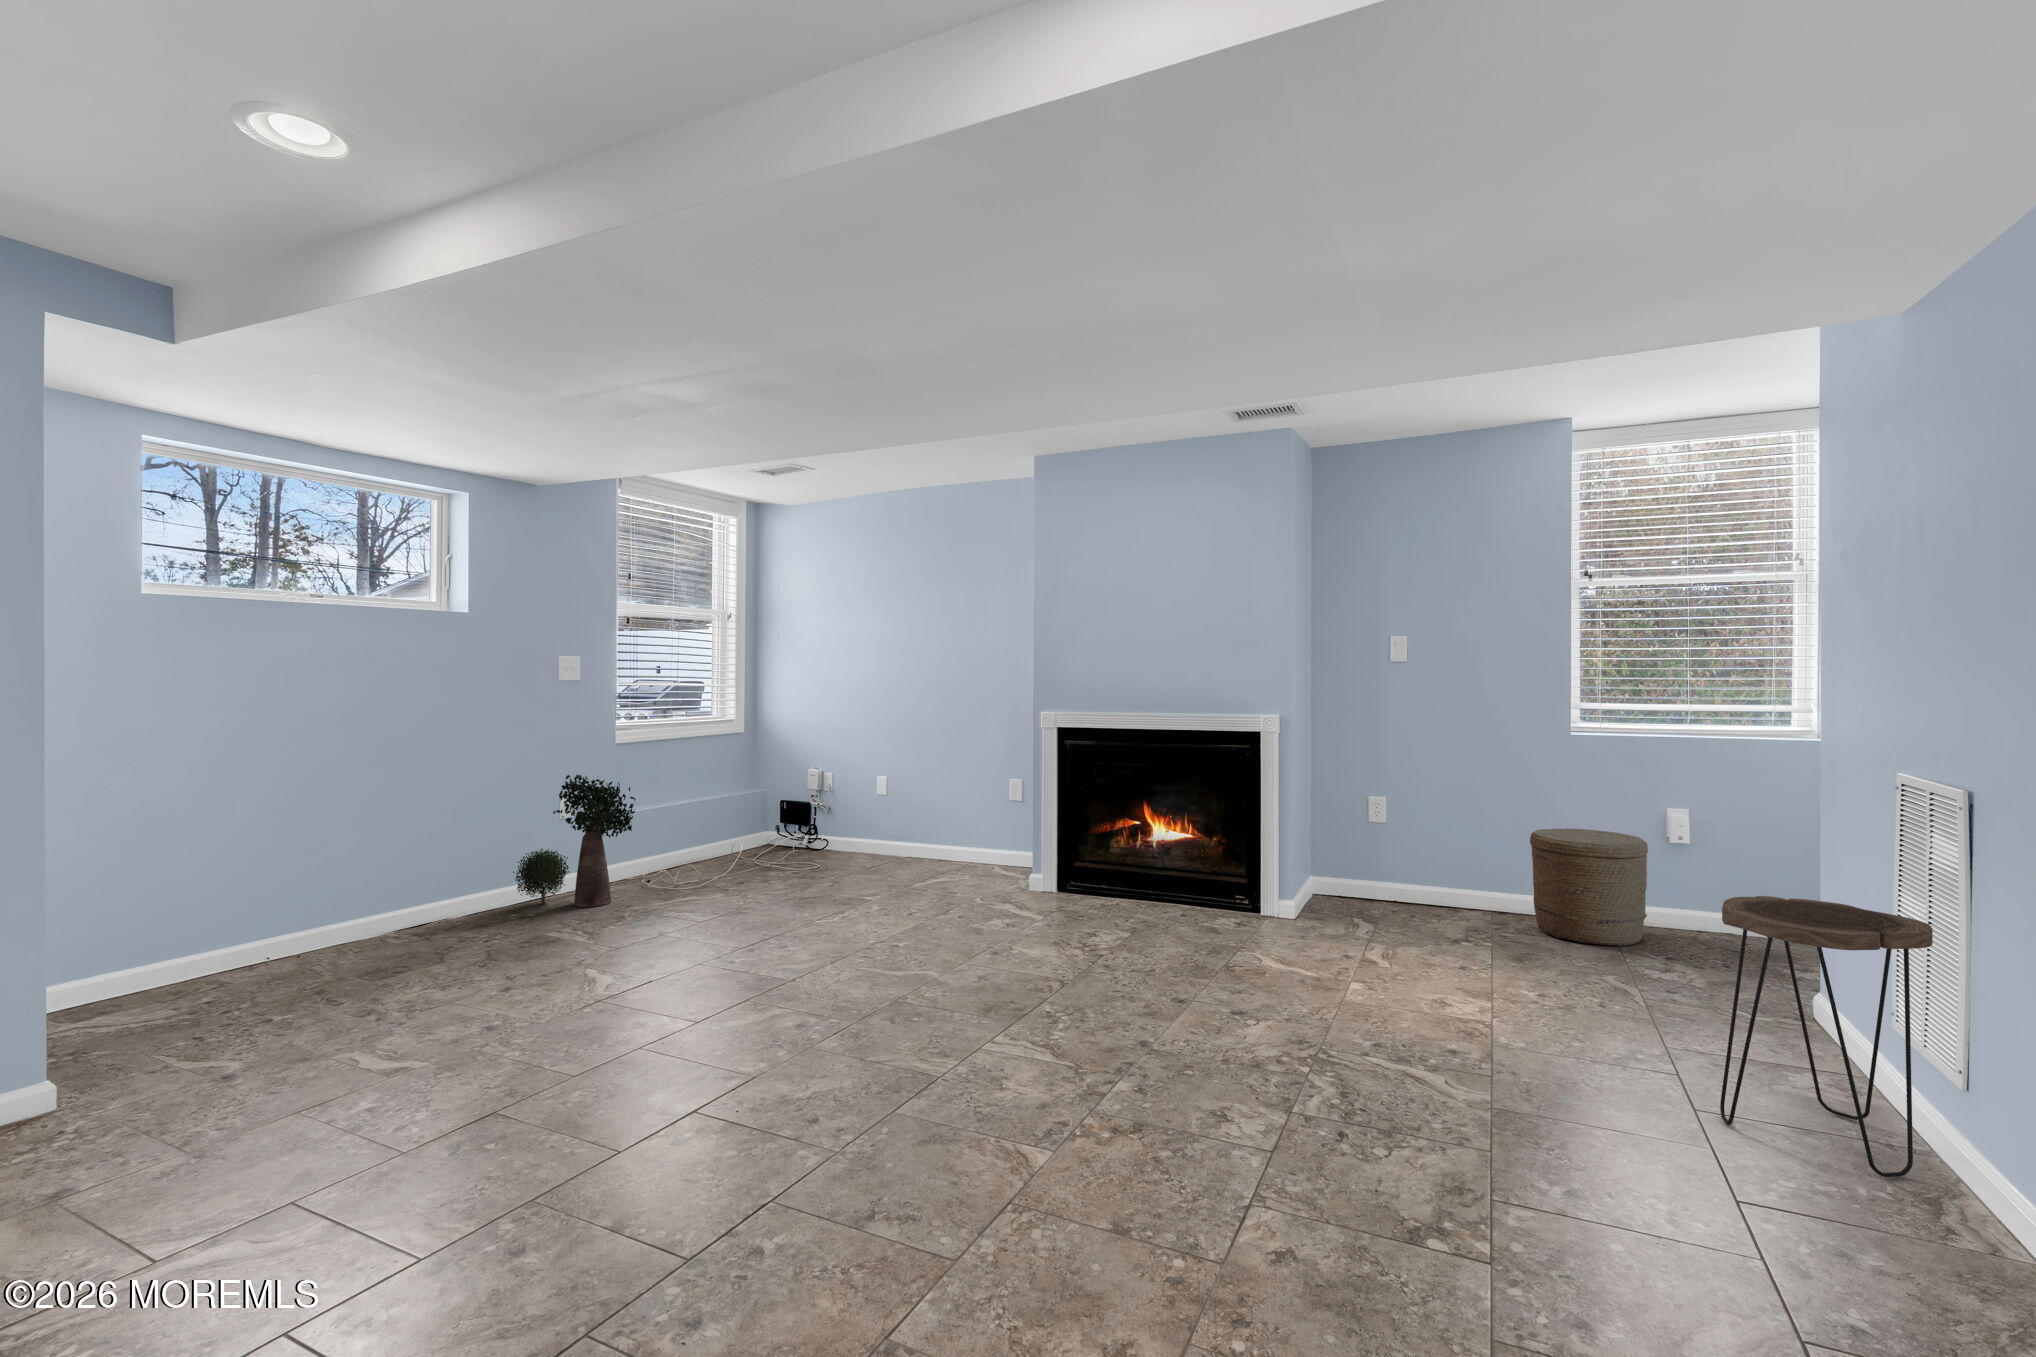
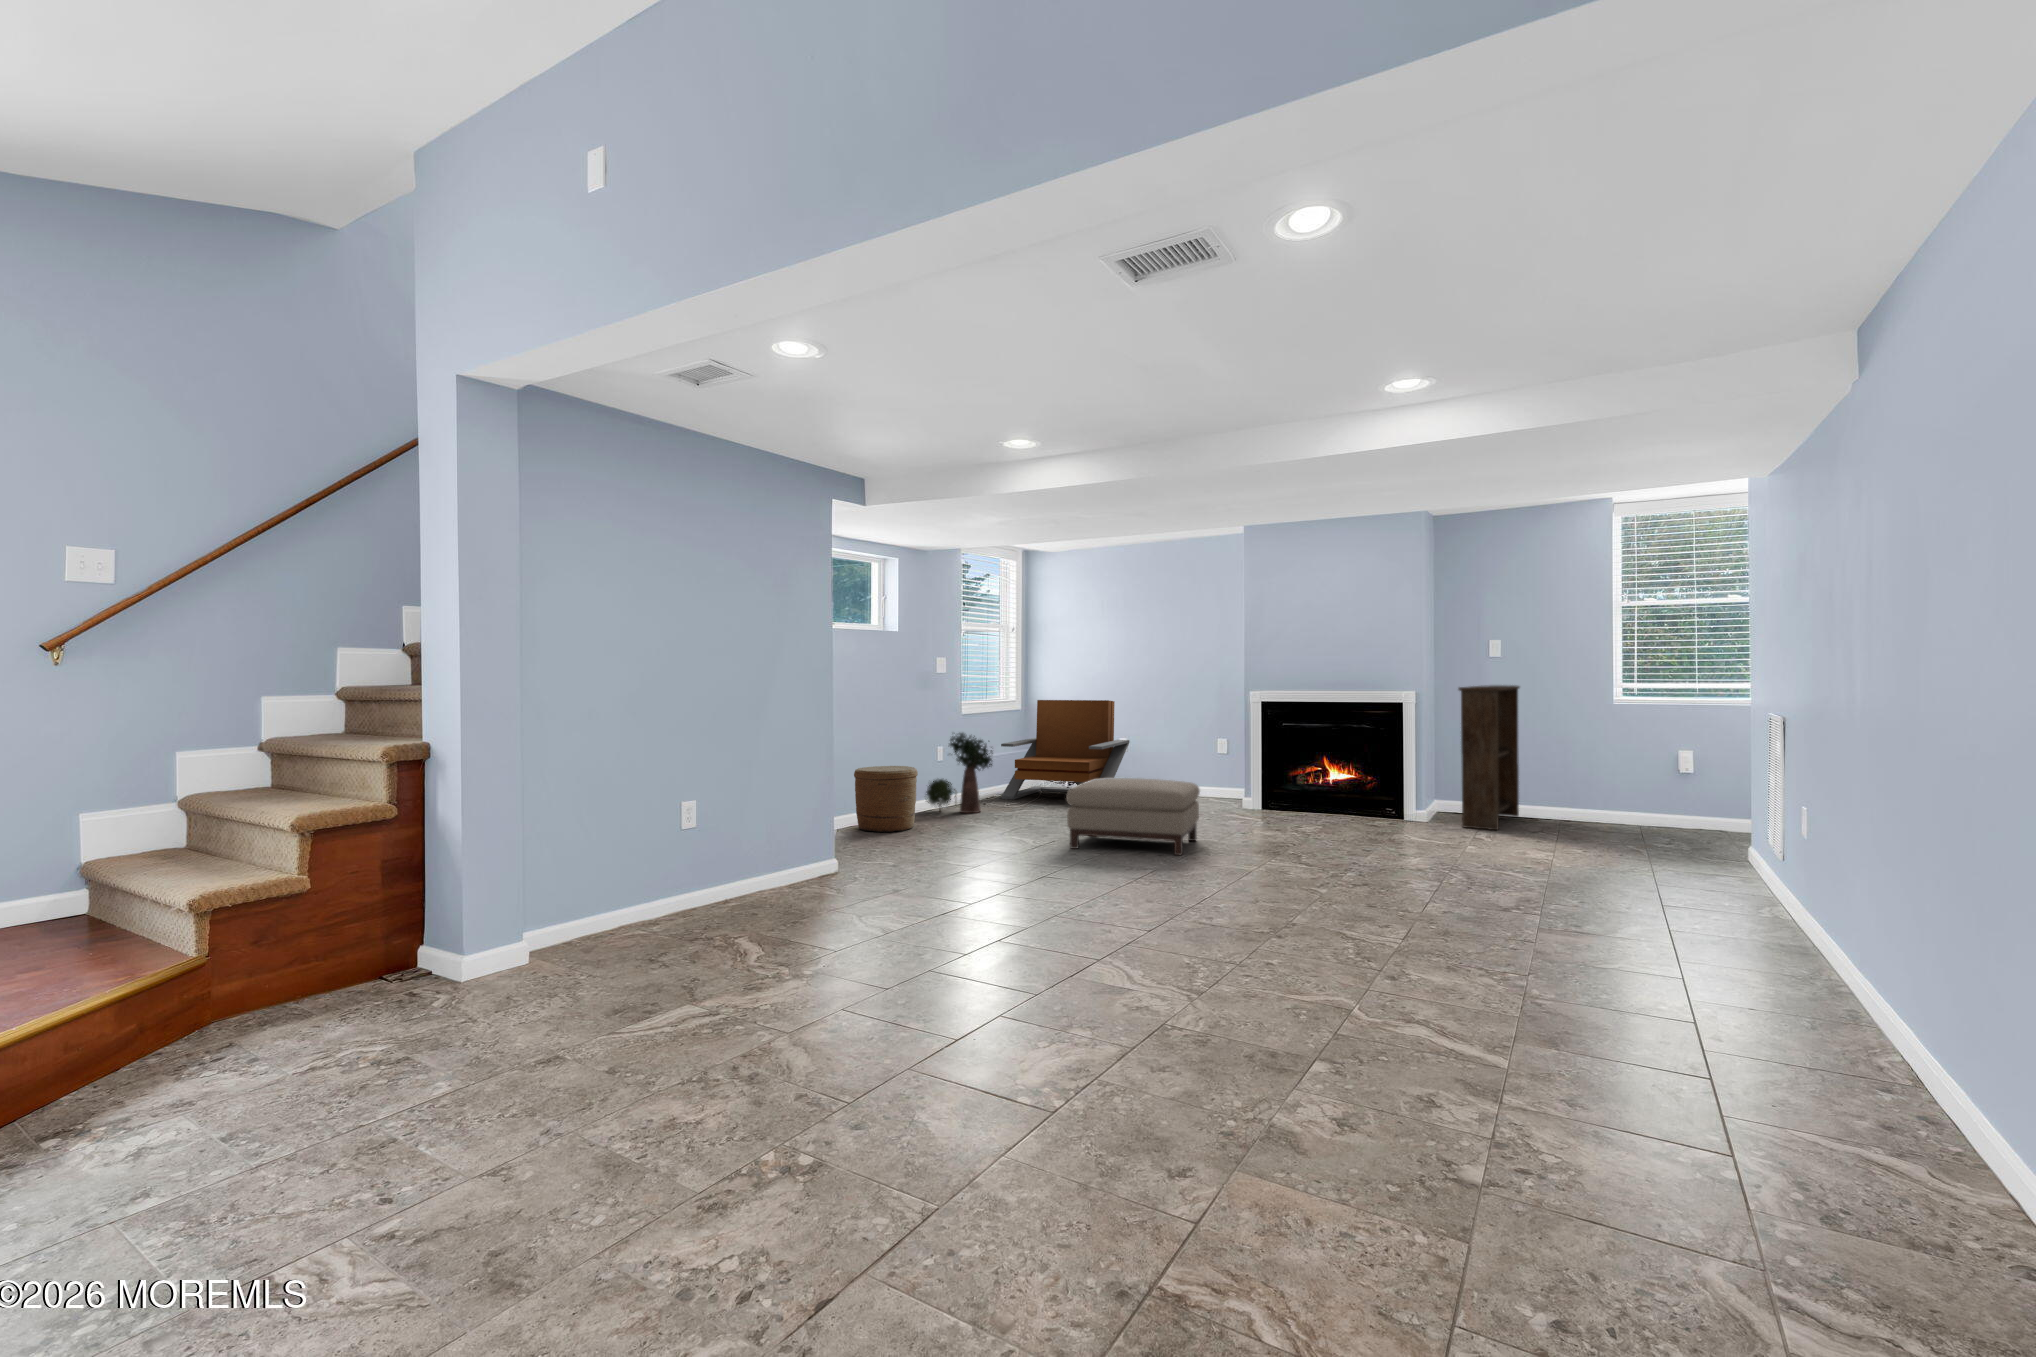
bookshelf: none [1340,704,1434,938] -> present [1459,685,1519,830]
lounge chair: none [682,720,888,882] -> present [1001,700,1130,799]
woven basket: present [1530,828,1648,946] -> present [854,766,918,832]
ottoman: none [639,866,902,1025] -> present [1066,778,1200,855]
side table: present [1720,896,1933,1177] -> none [1673,778,1775,902]

